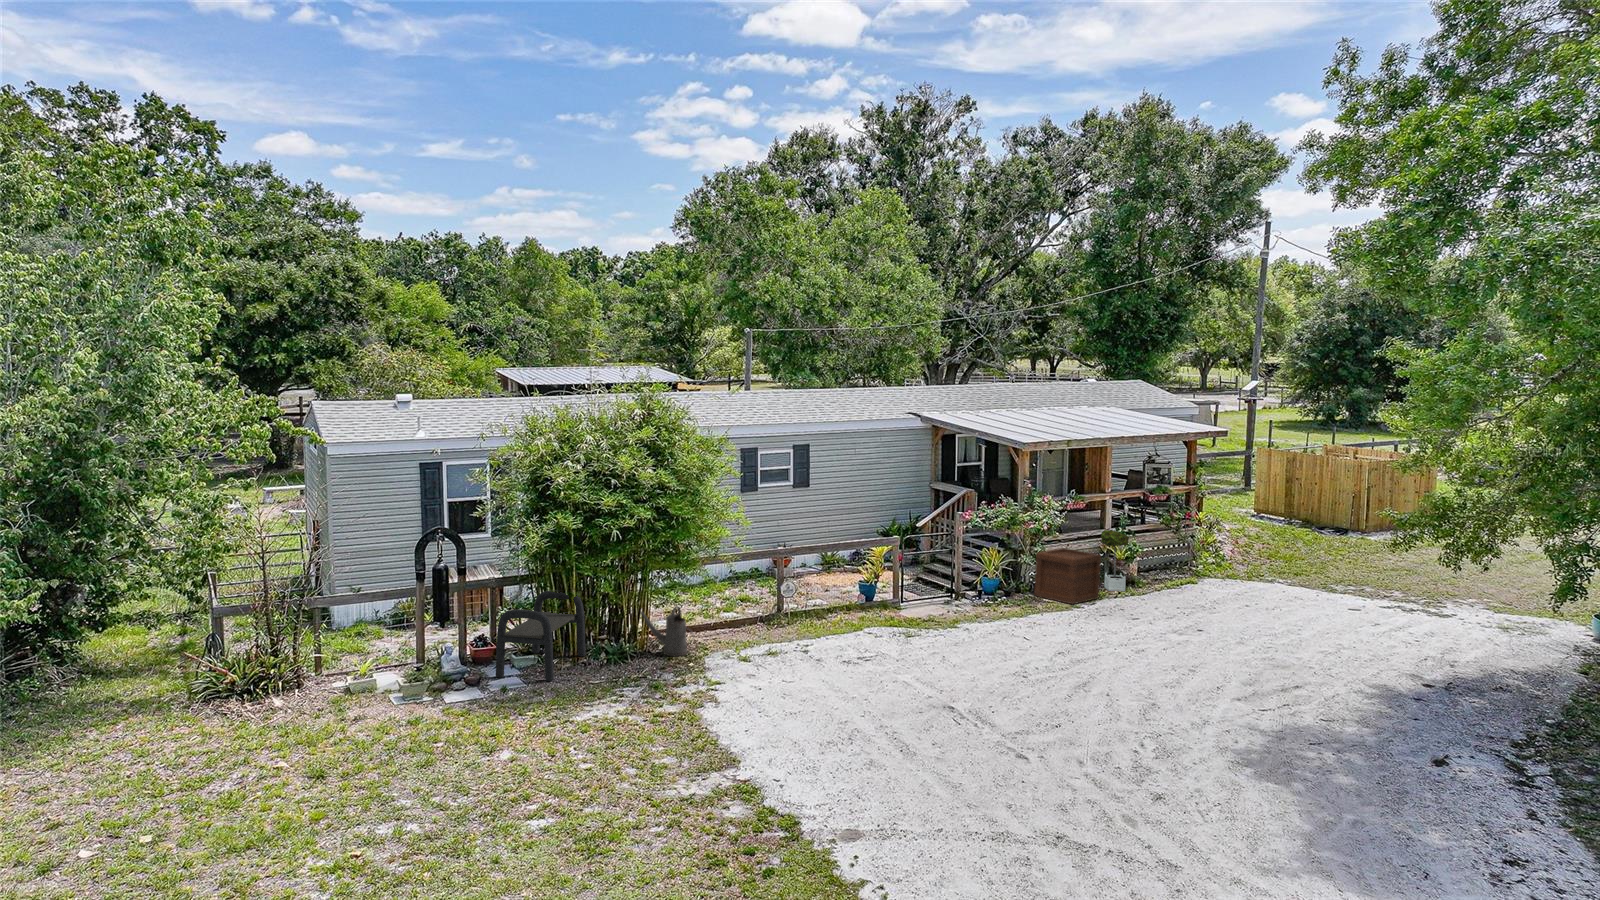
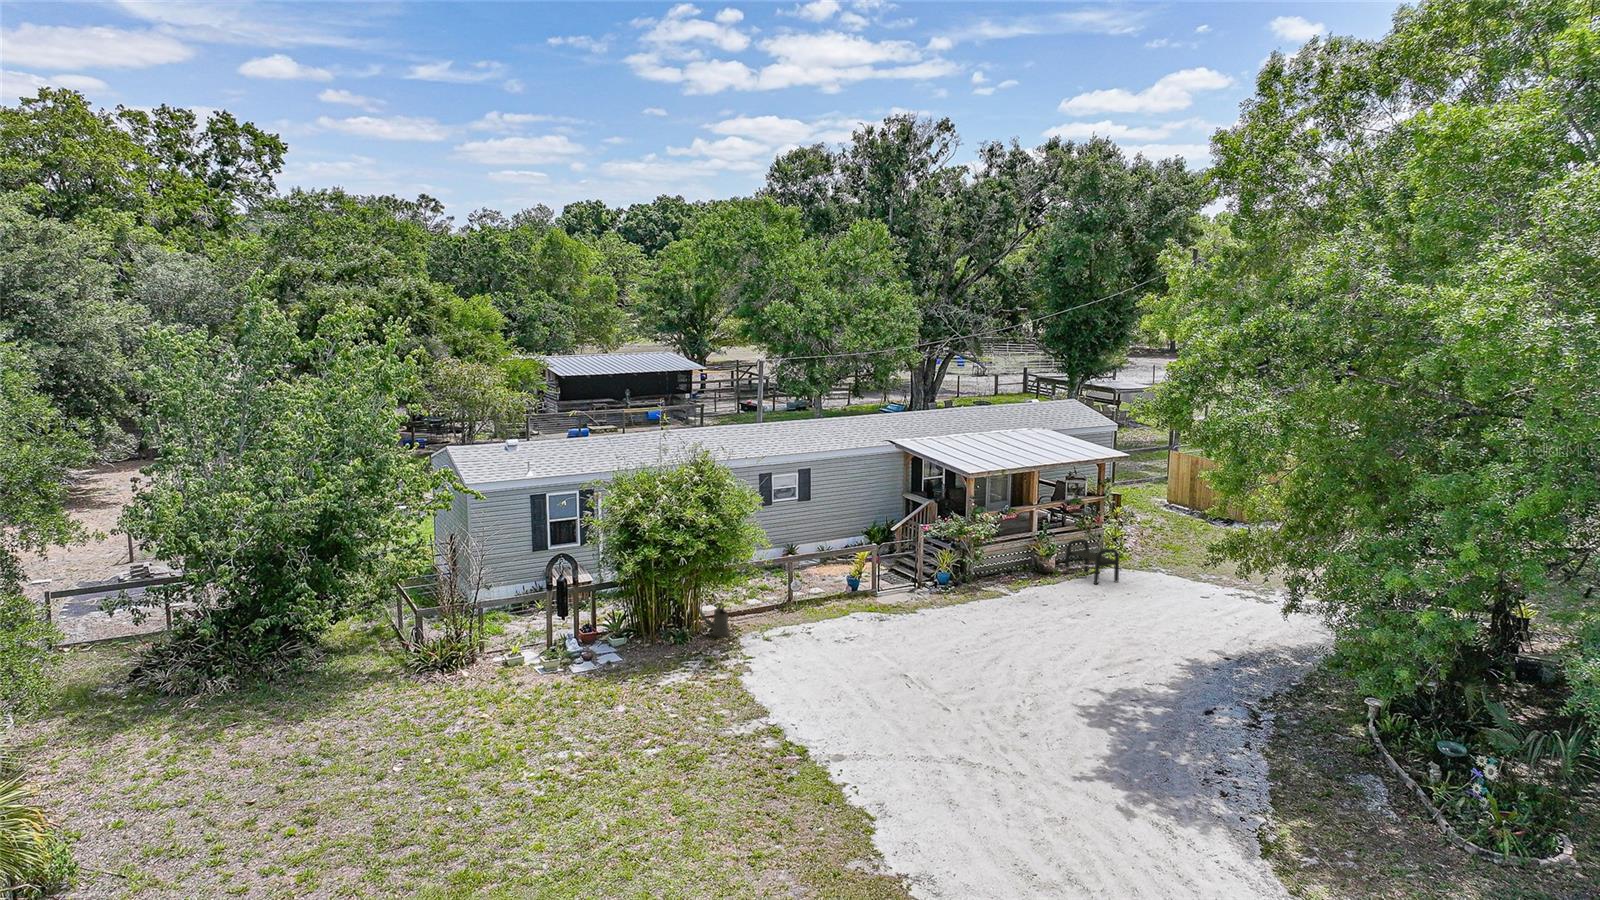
potted tree: present [1101,530,1128,591] -> none [1027,535,1047,580]
wooden crate: present [1034,548,1101,604] -> none [976,549,1025,592]
bench: present [496,591,585,681] -> present [1064,539,1119,584]

